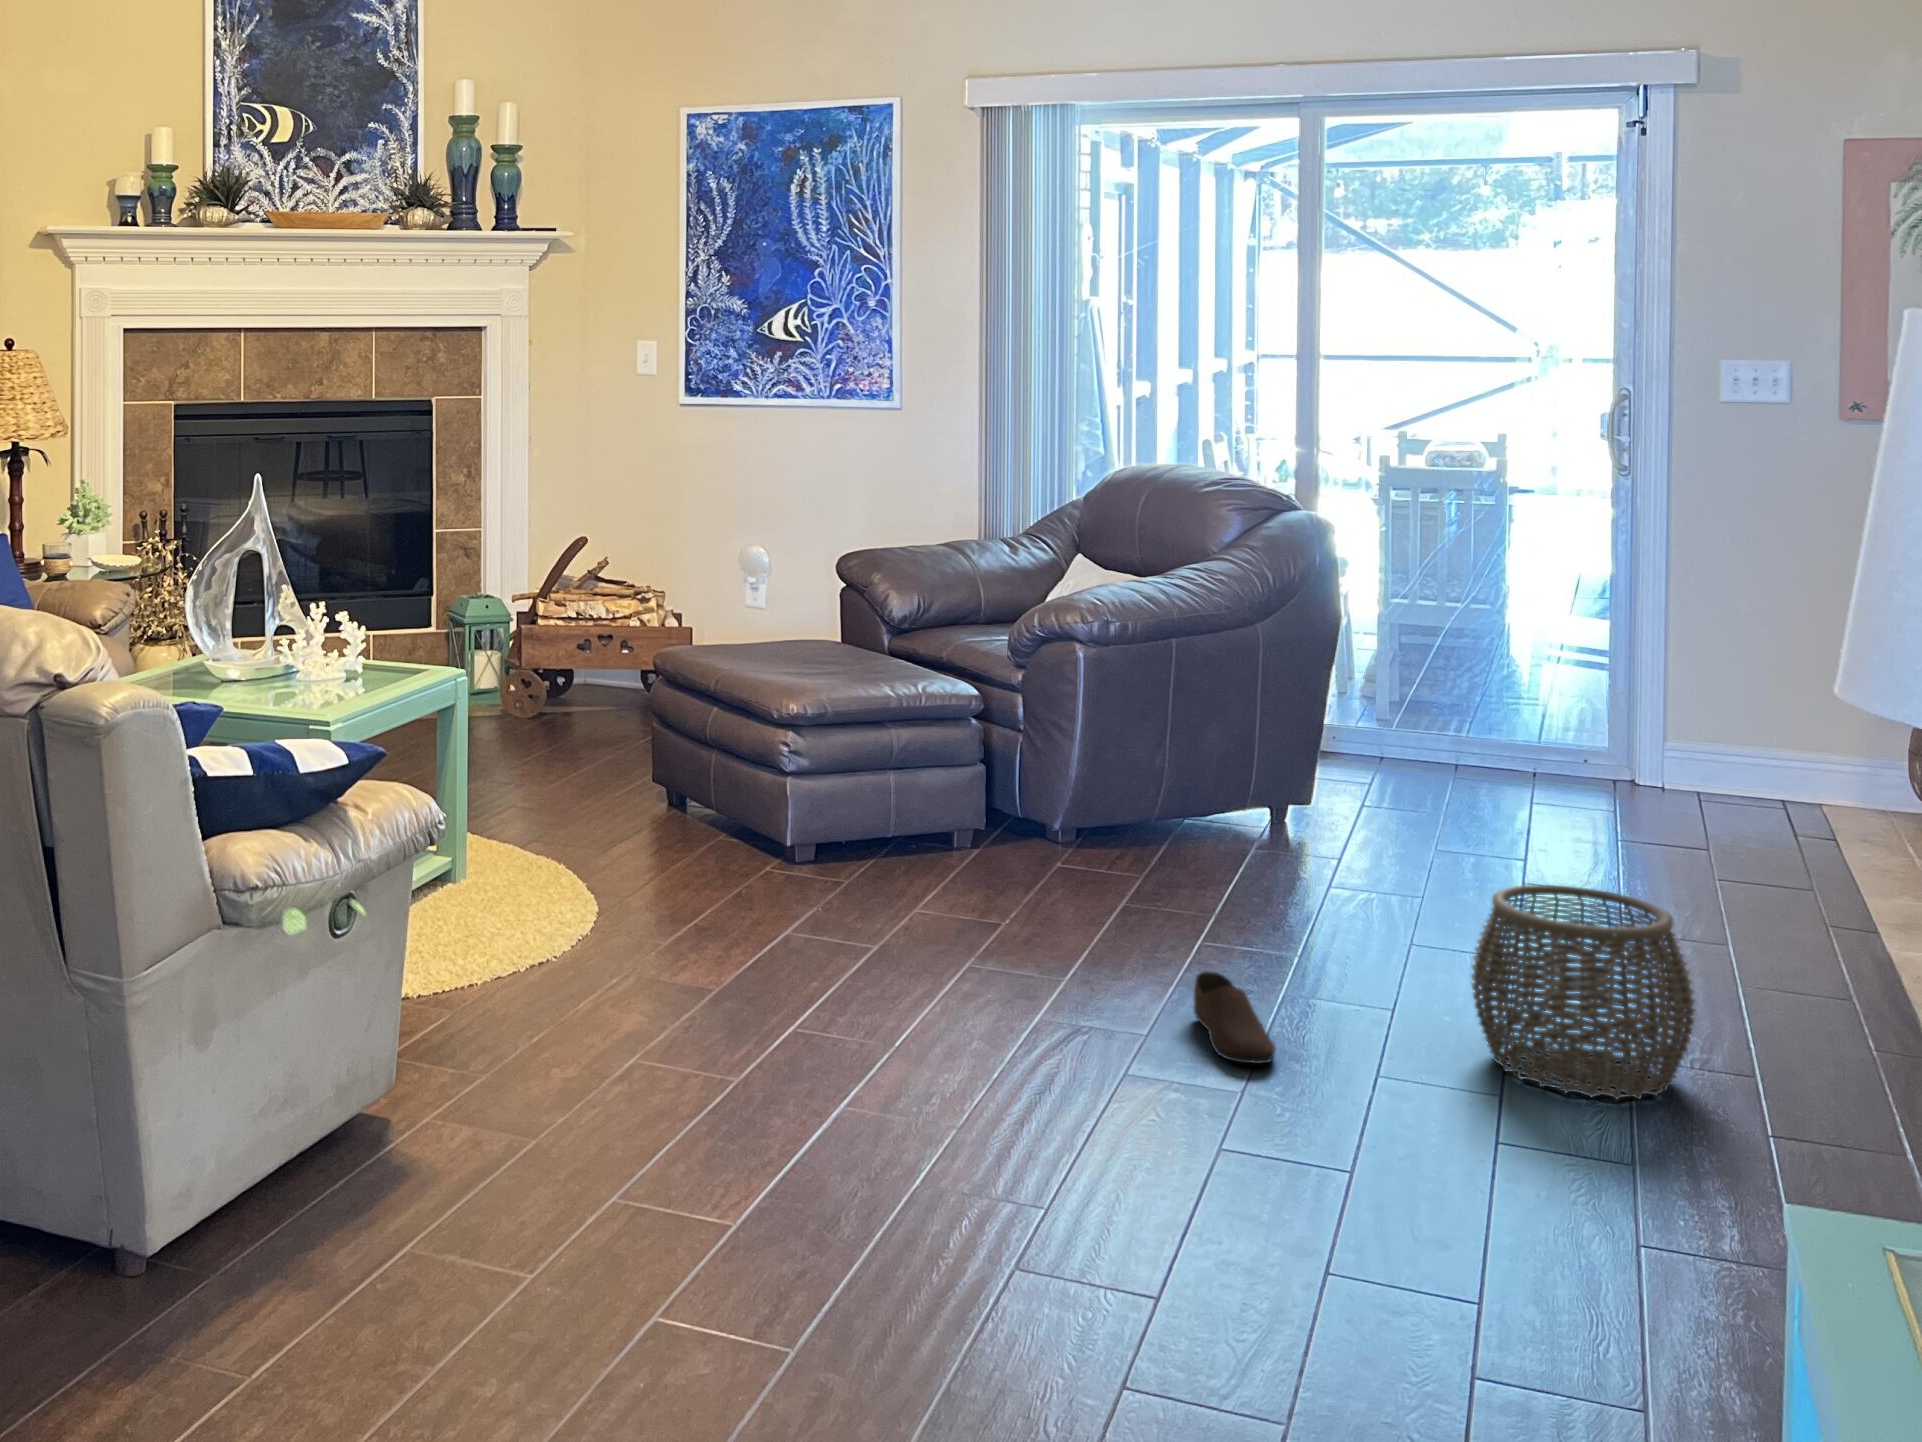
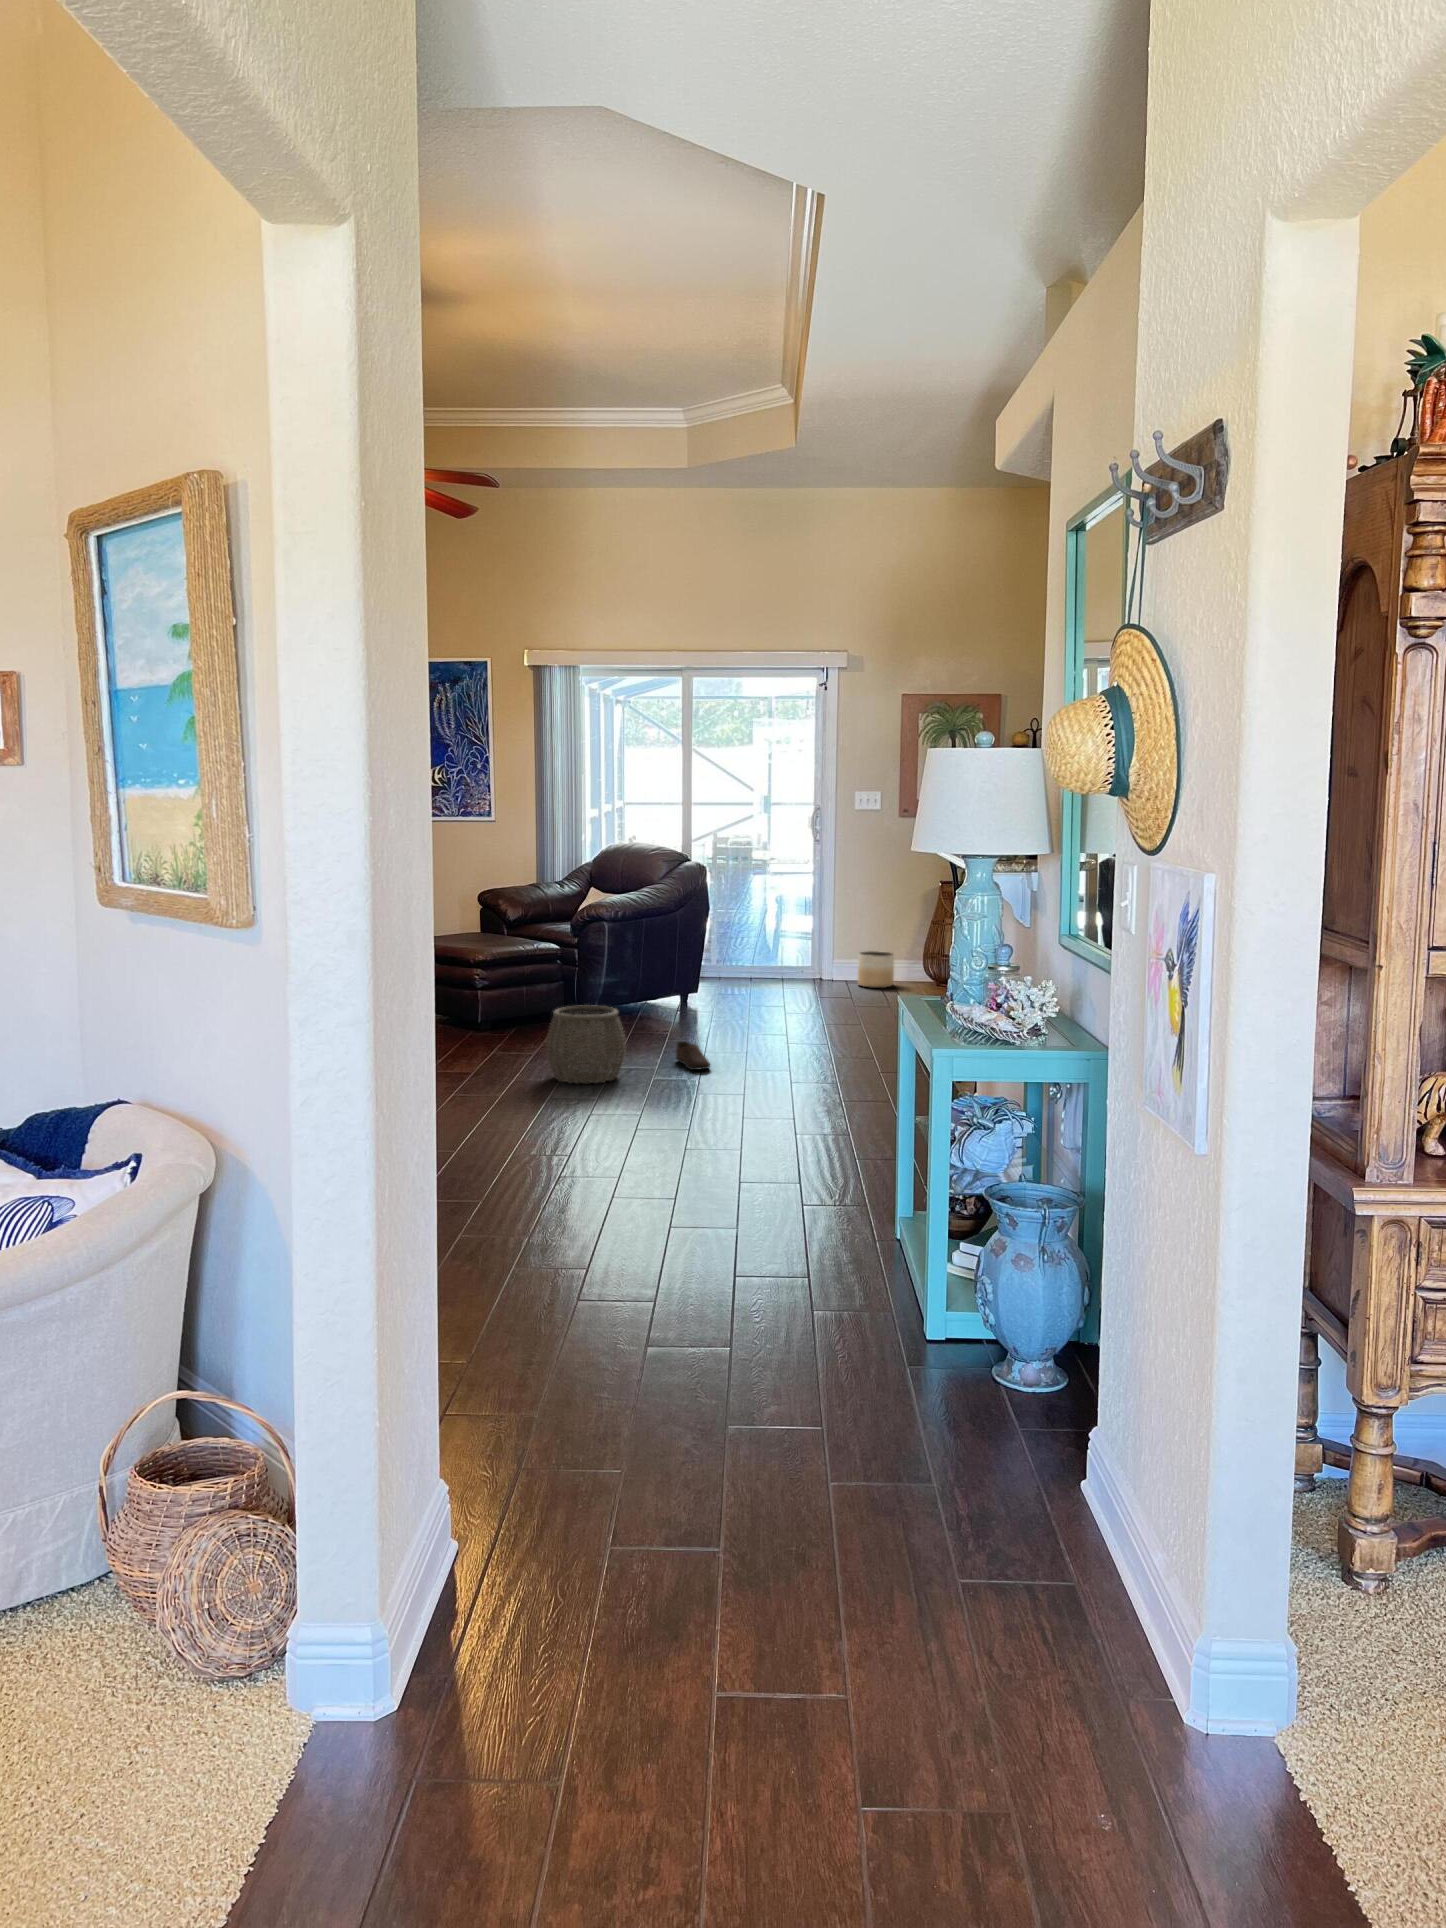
planter: none [1729,735,1829,828] -> present [858,951,894,988]
woven basket: present [1471,885,1695,1099] -> present [546,1005,626,1084]

